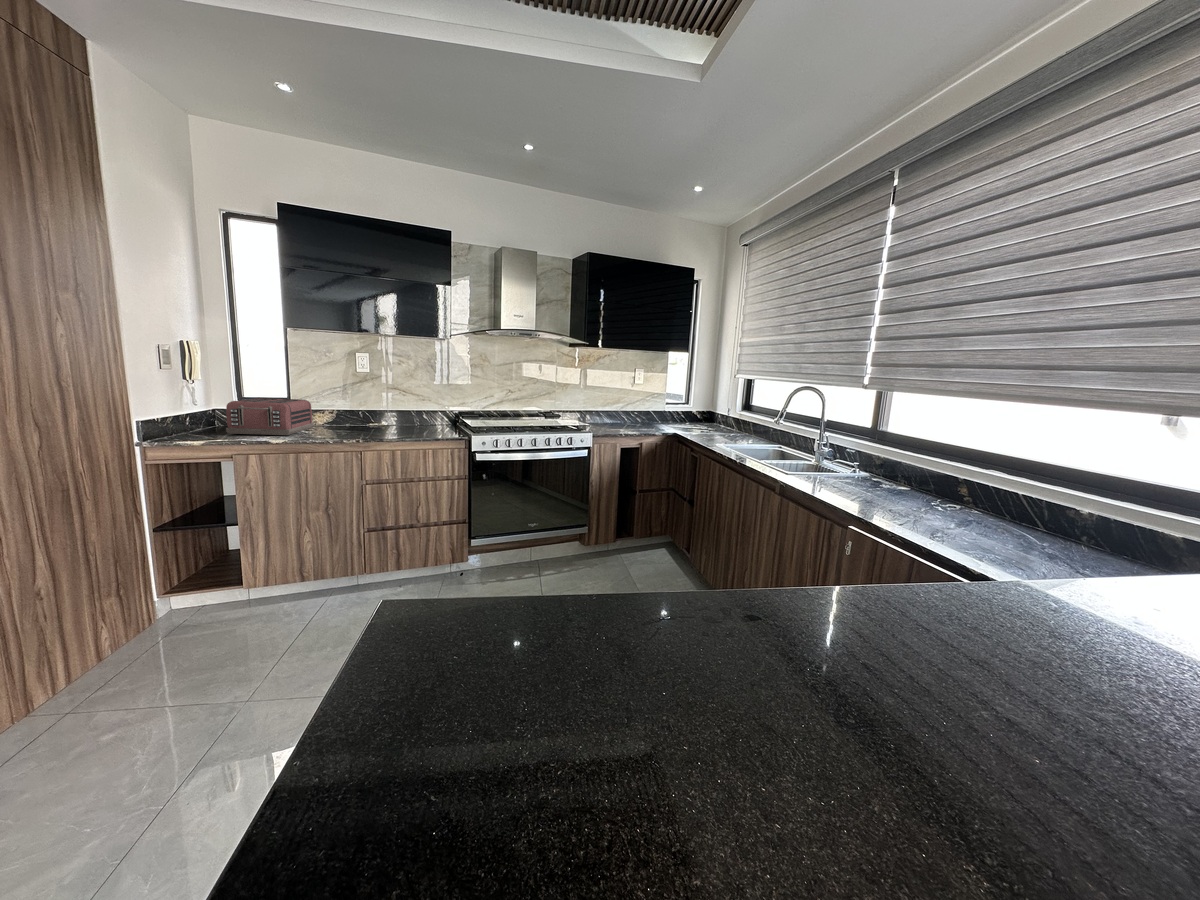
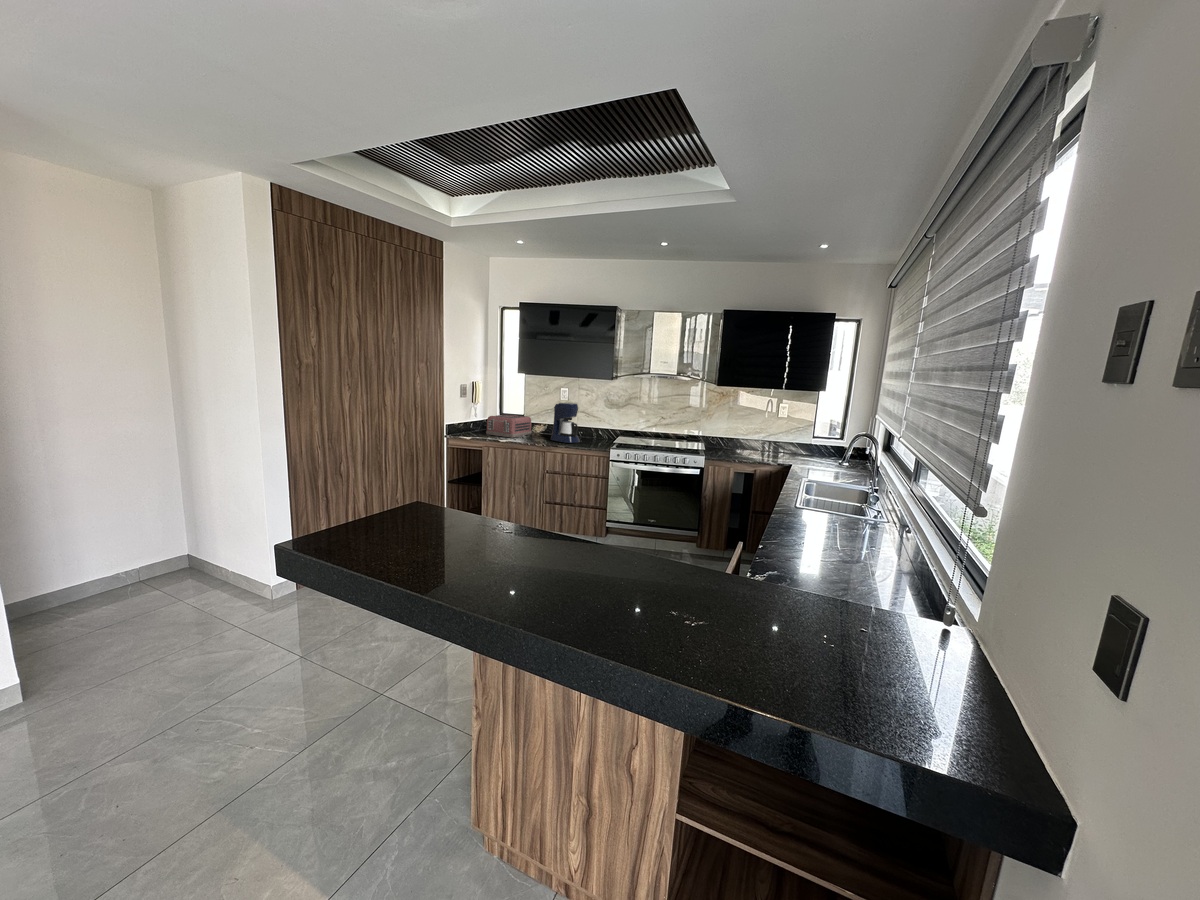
coffee maker: none [362,375,410,434] -> present [551,403,580,443]

